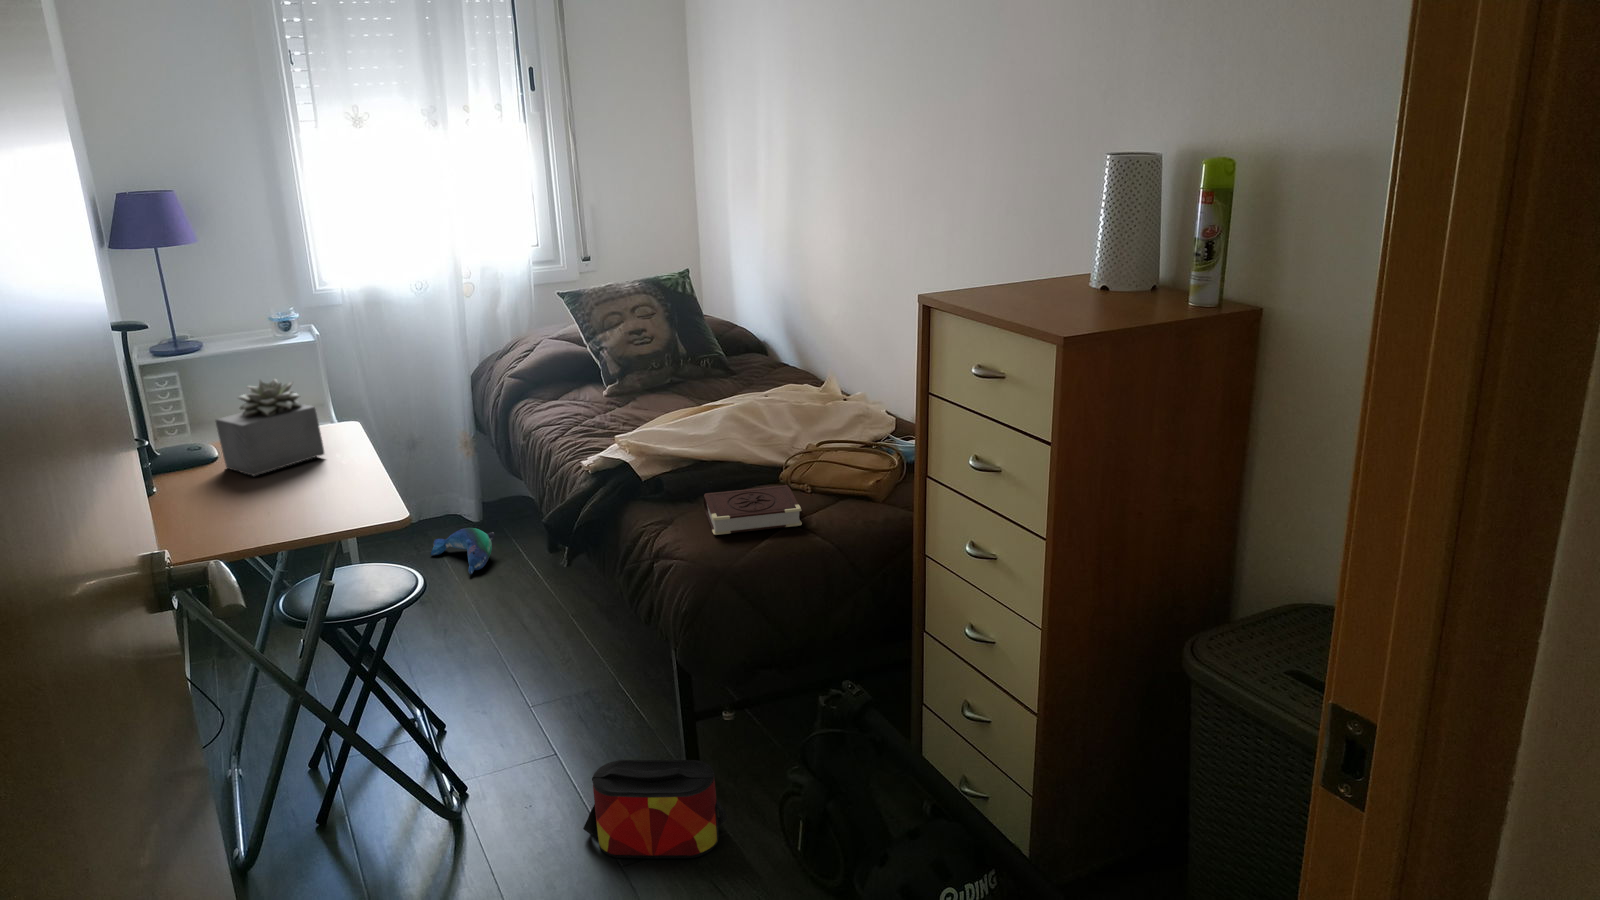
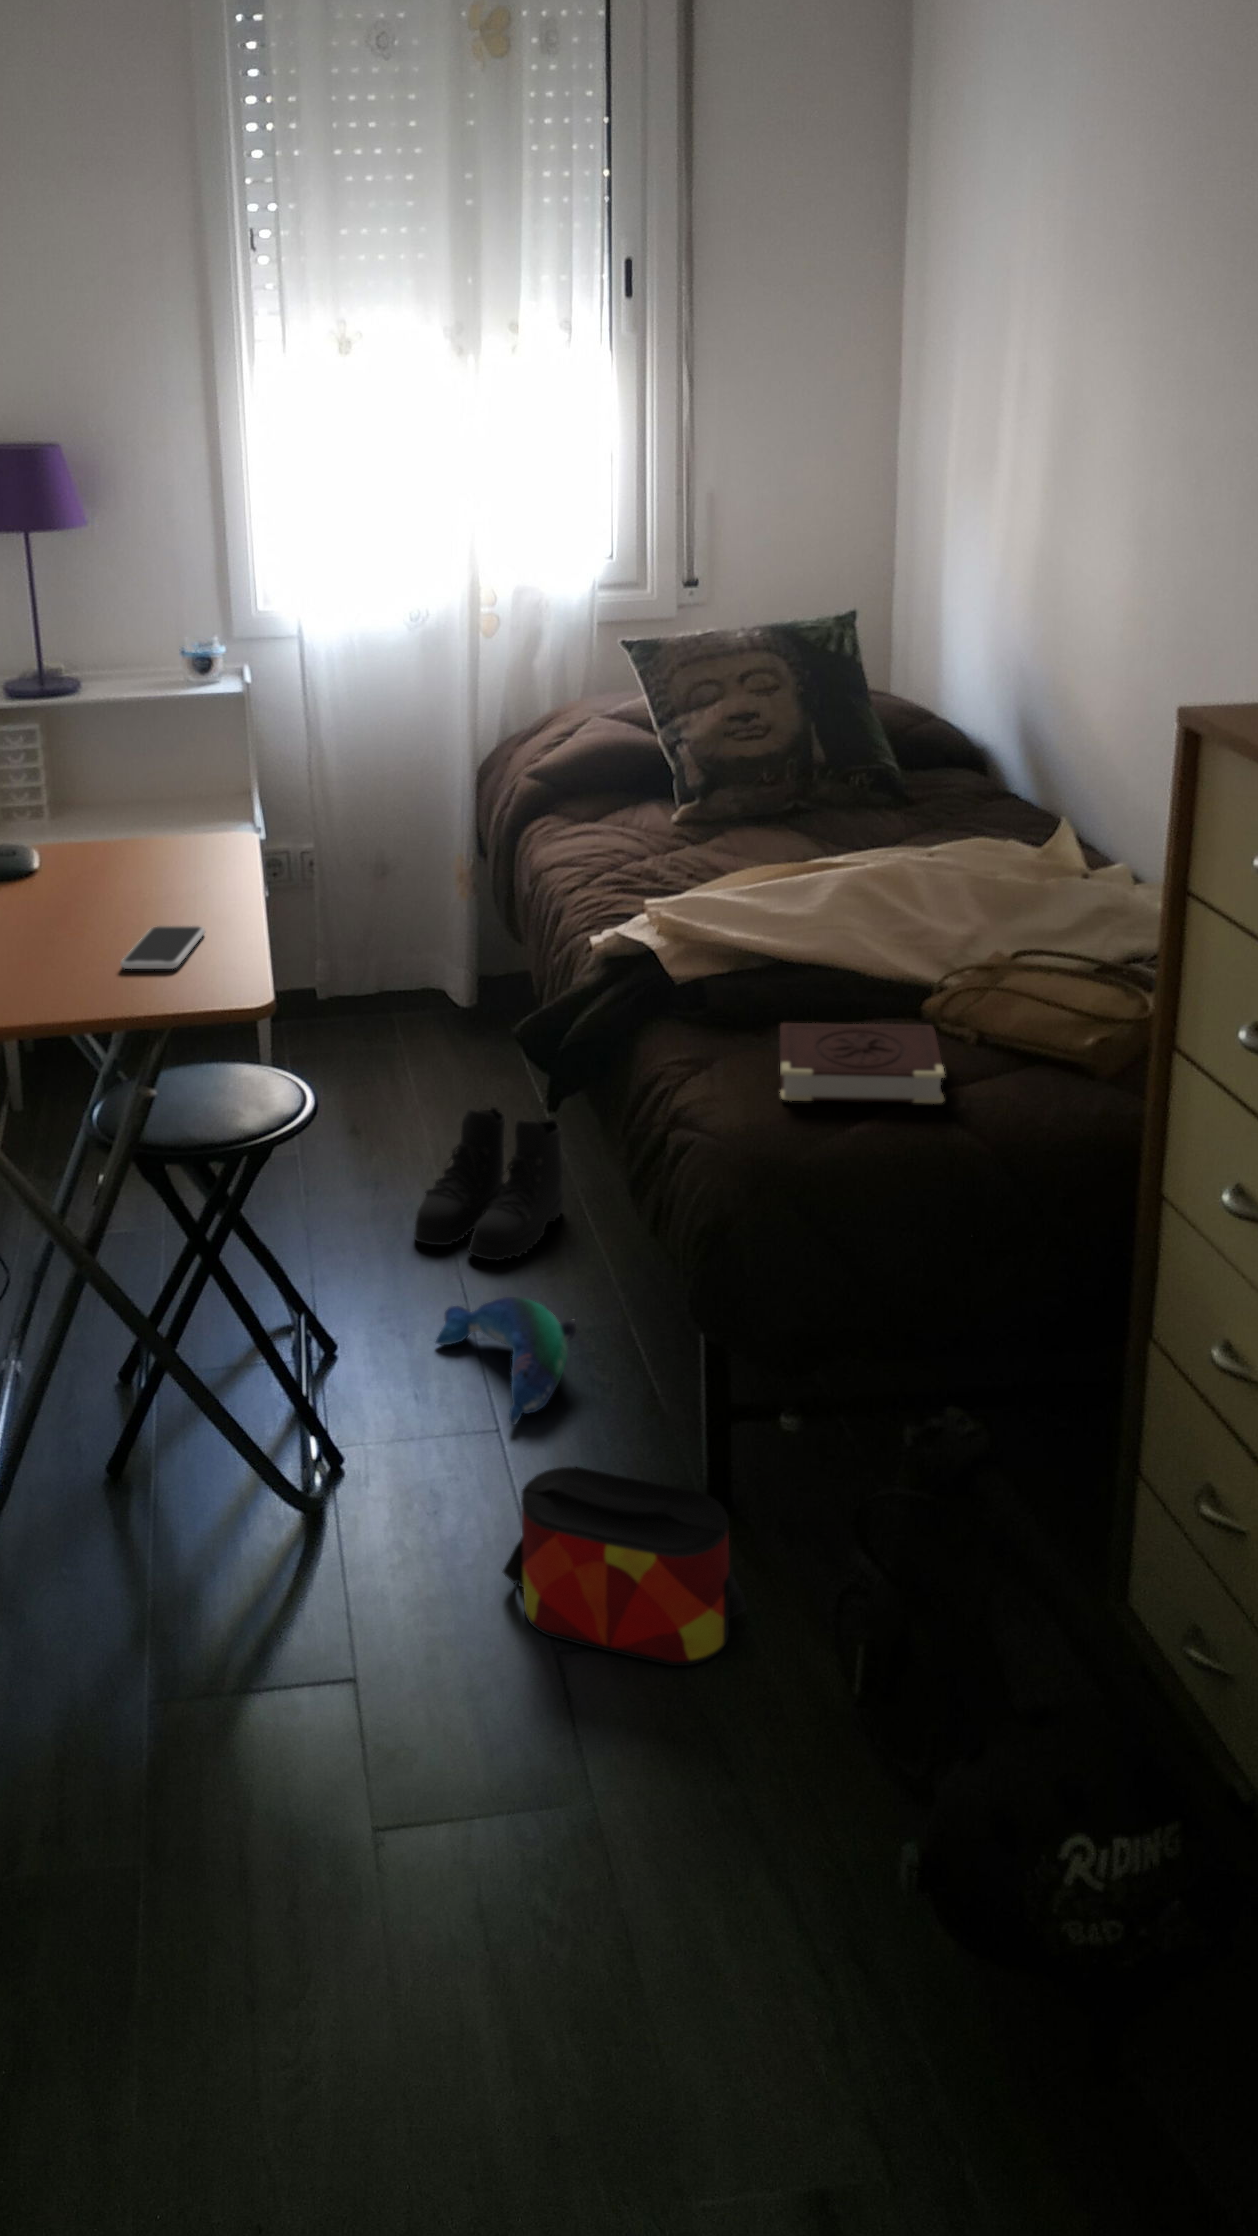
succulent plant: present [216,379,324,476] -> none [30,759,185,910]
smartphone: none [303,475,352,504] -> present [121,926,205,969]
plush toy: present [431,528,495,574] -> present [436,1297,576,1425]
boots: none [479,574,567,662] -> present [414,1107,564,1260]

